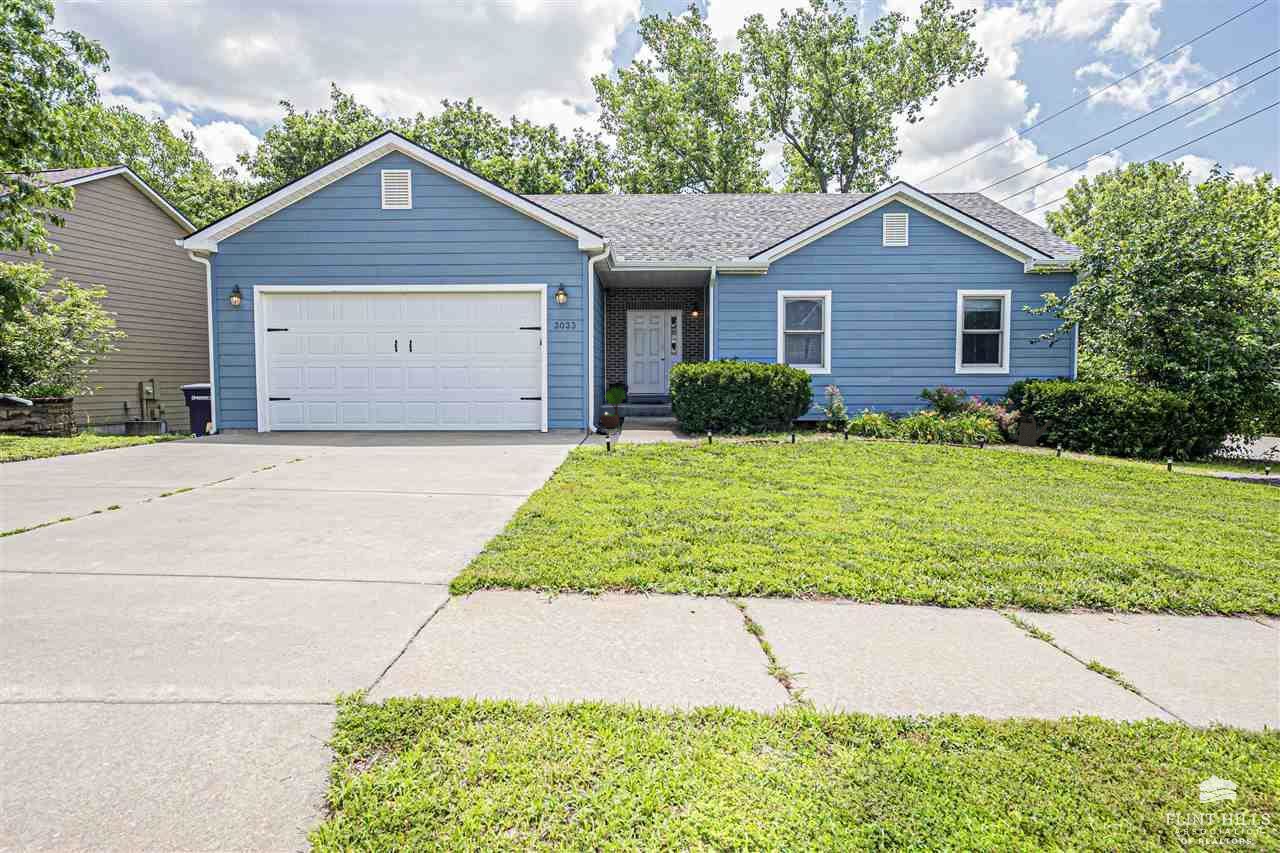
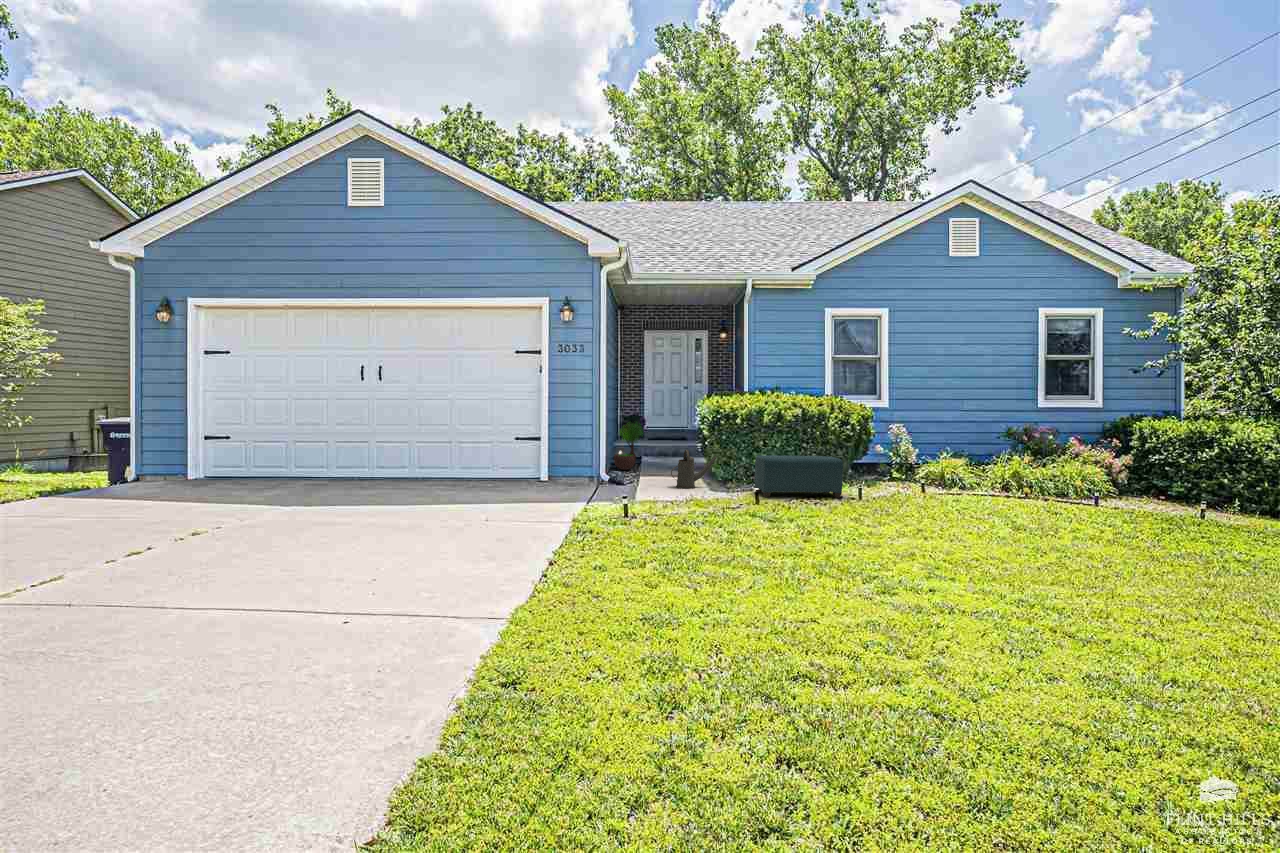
bench: none [714,411,783,444] -> present [755,455,843,498]
watering can: present [1016,414,1052,446] -> present [671,450,716,489]

